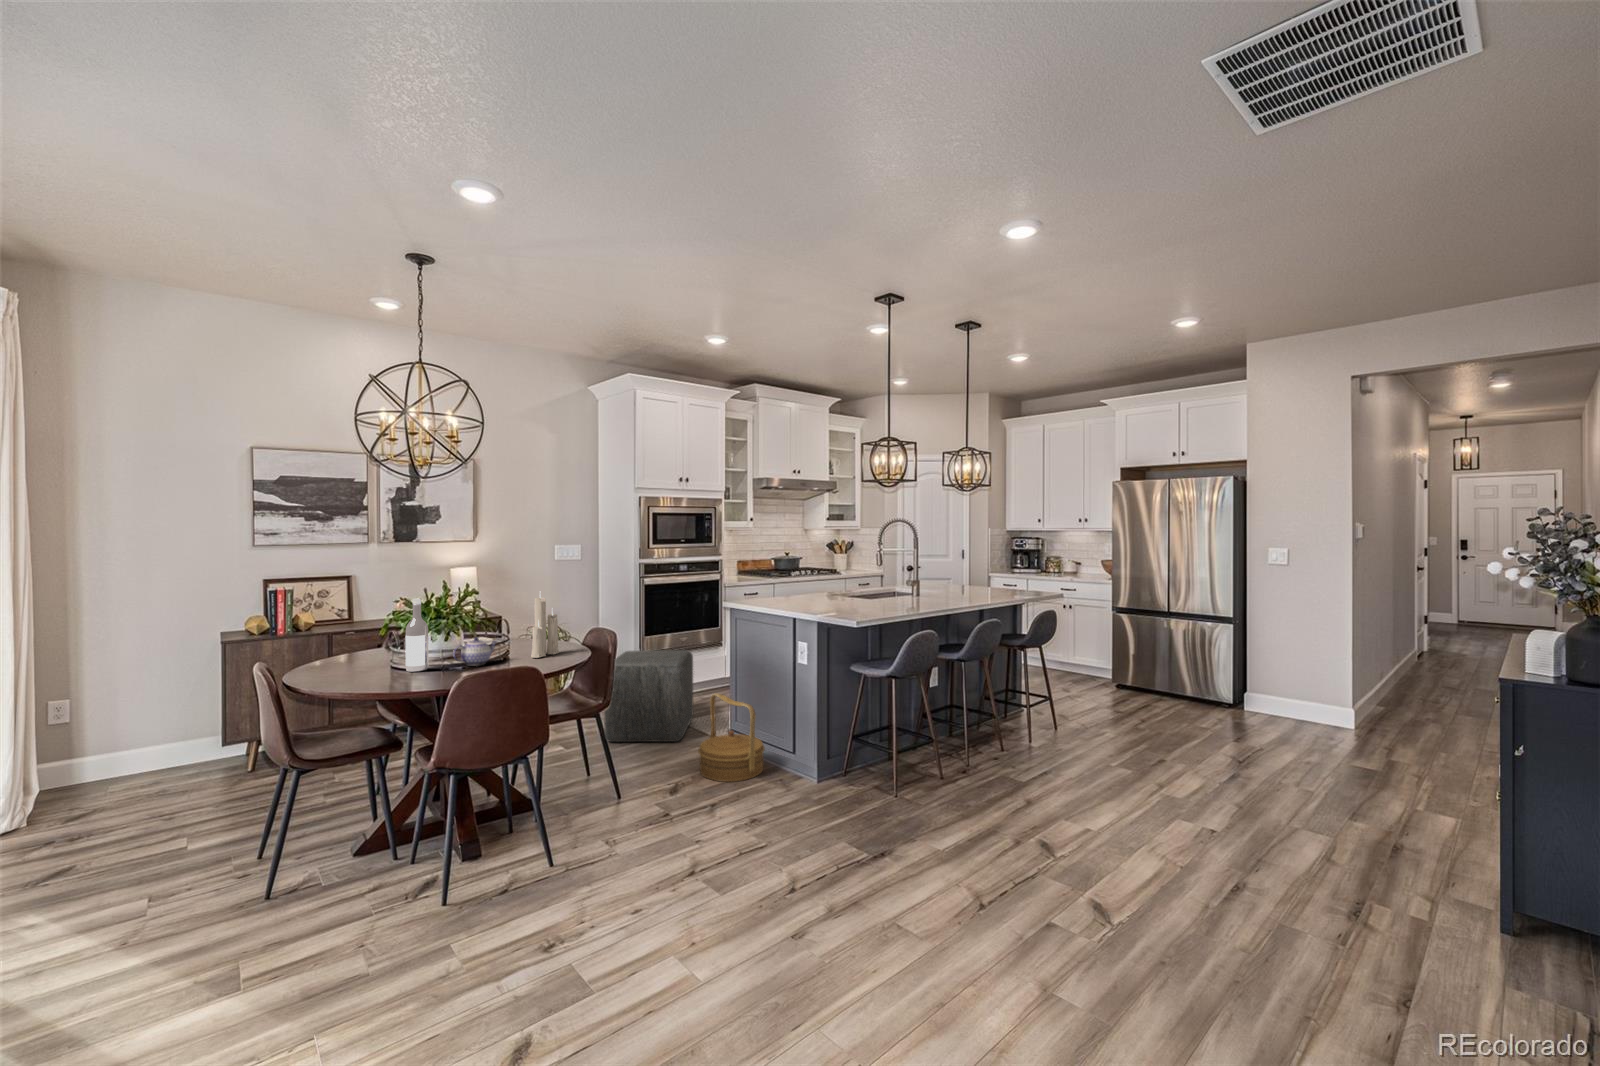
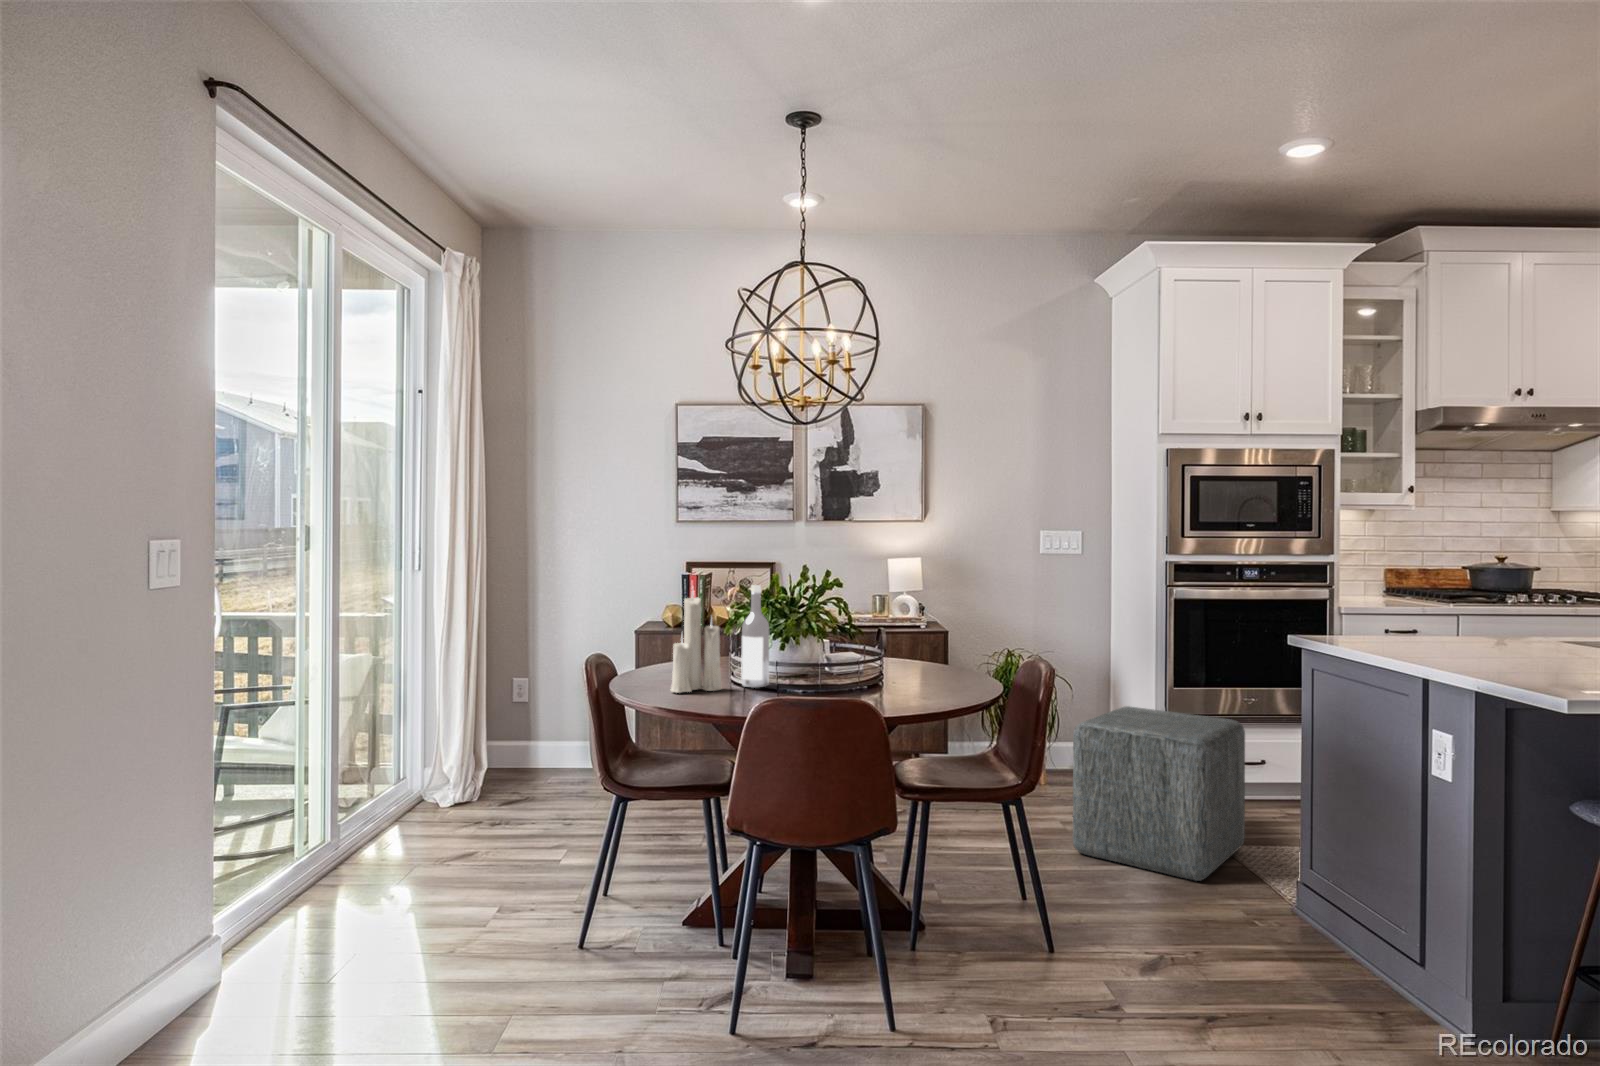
candle: present [531,594,559,658] -> present [671,597,721,693]
teapot: present [453,637,496,666] -> none [796,648,862,691]
woven basket: present [698,693,765,782] -> none [1210,807,1357,993]

